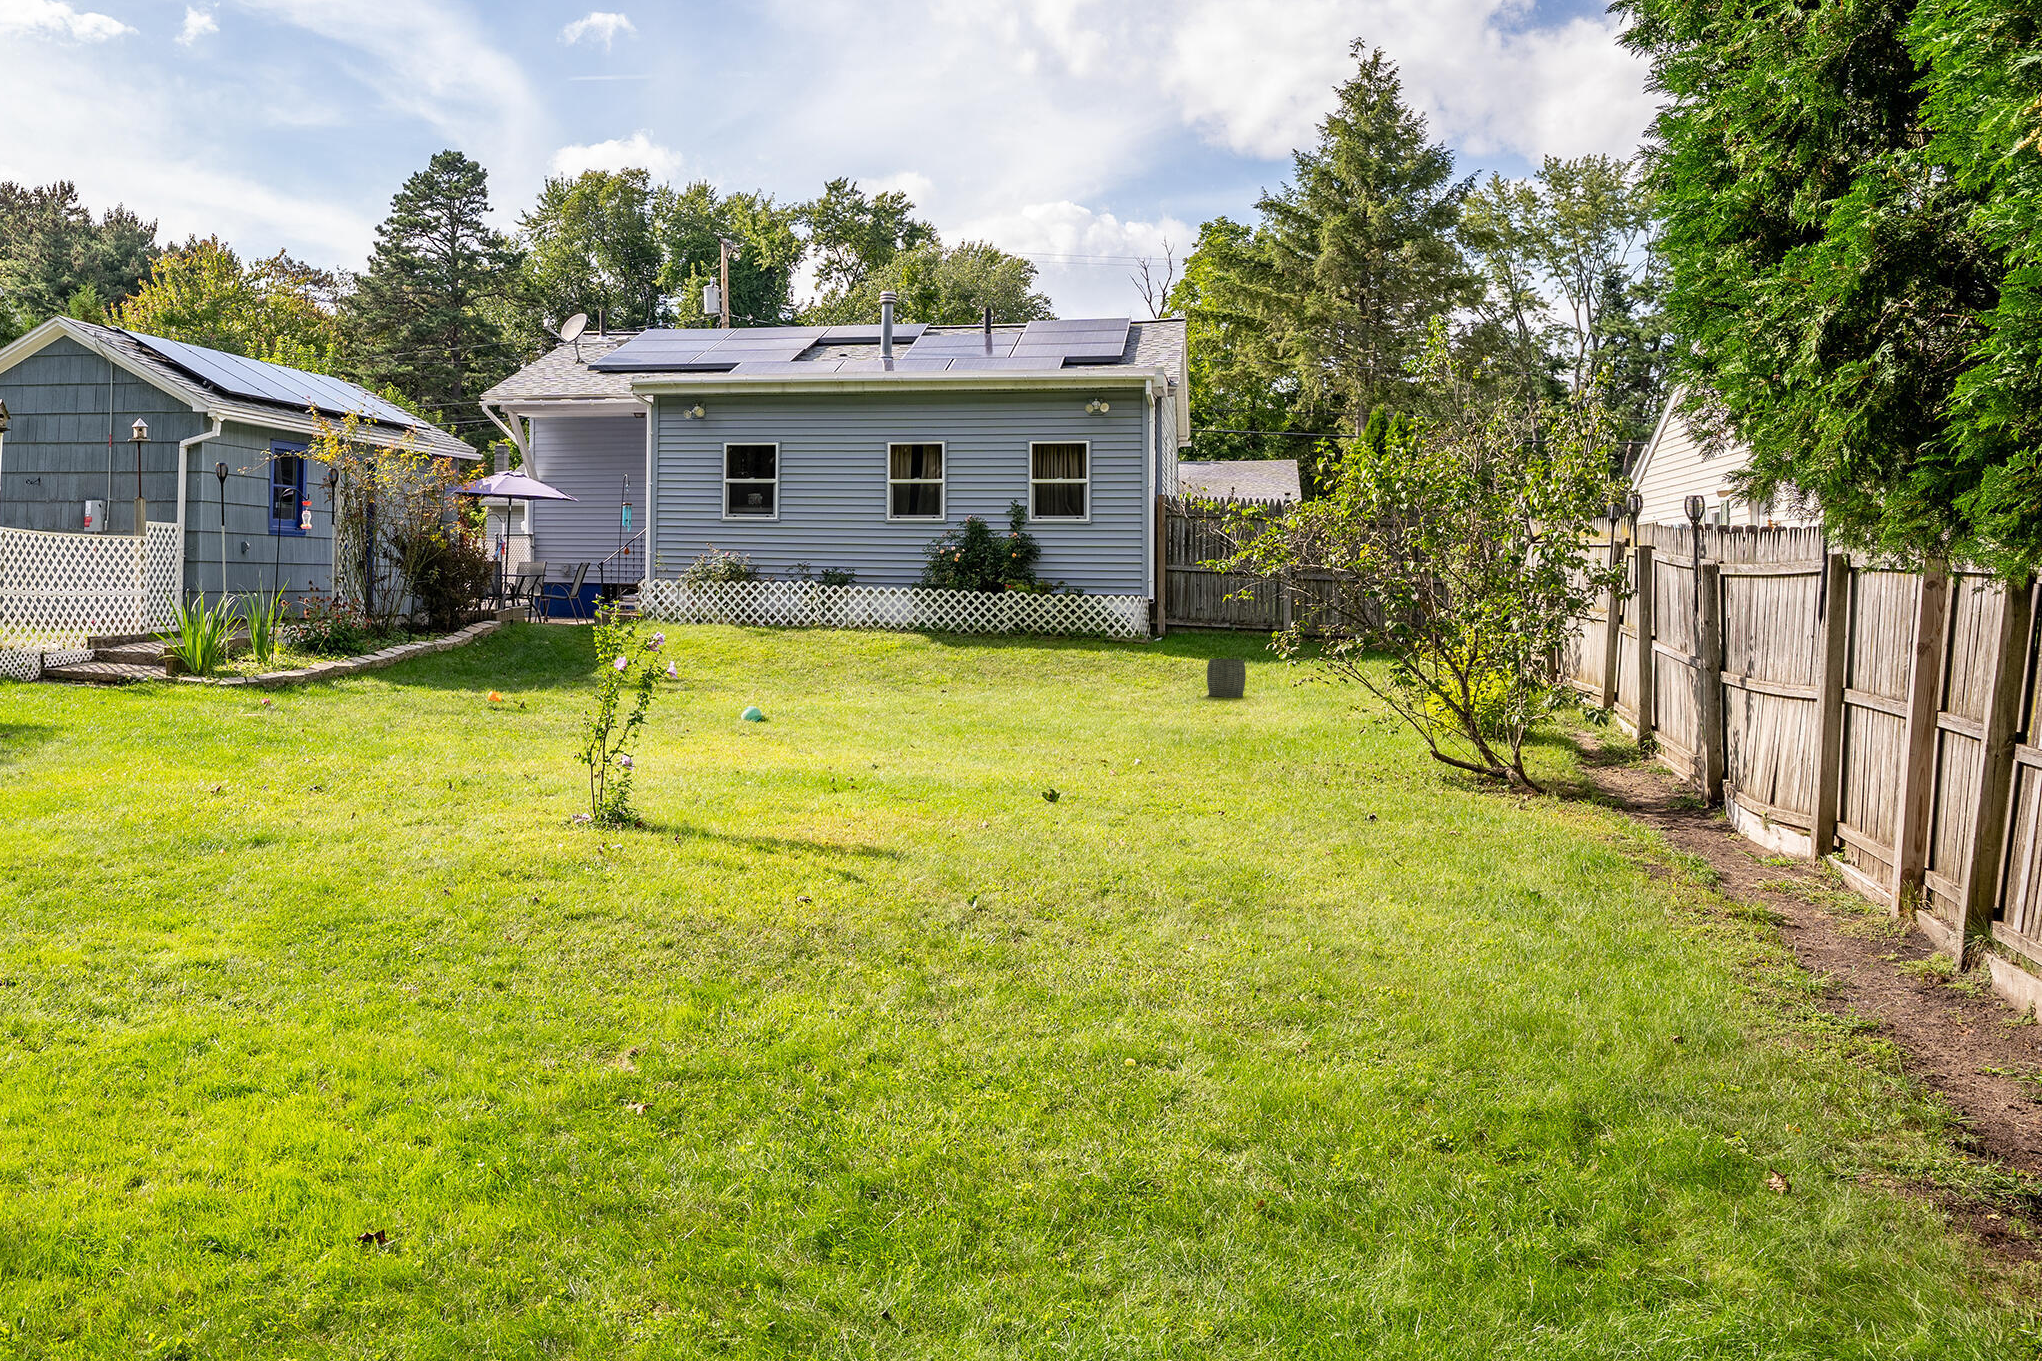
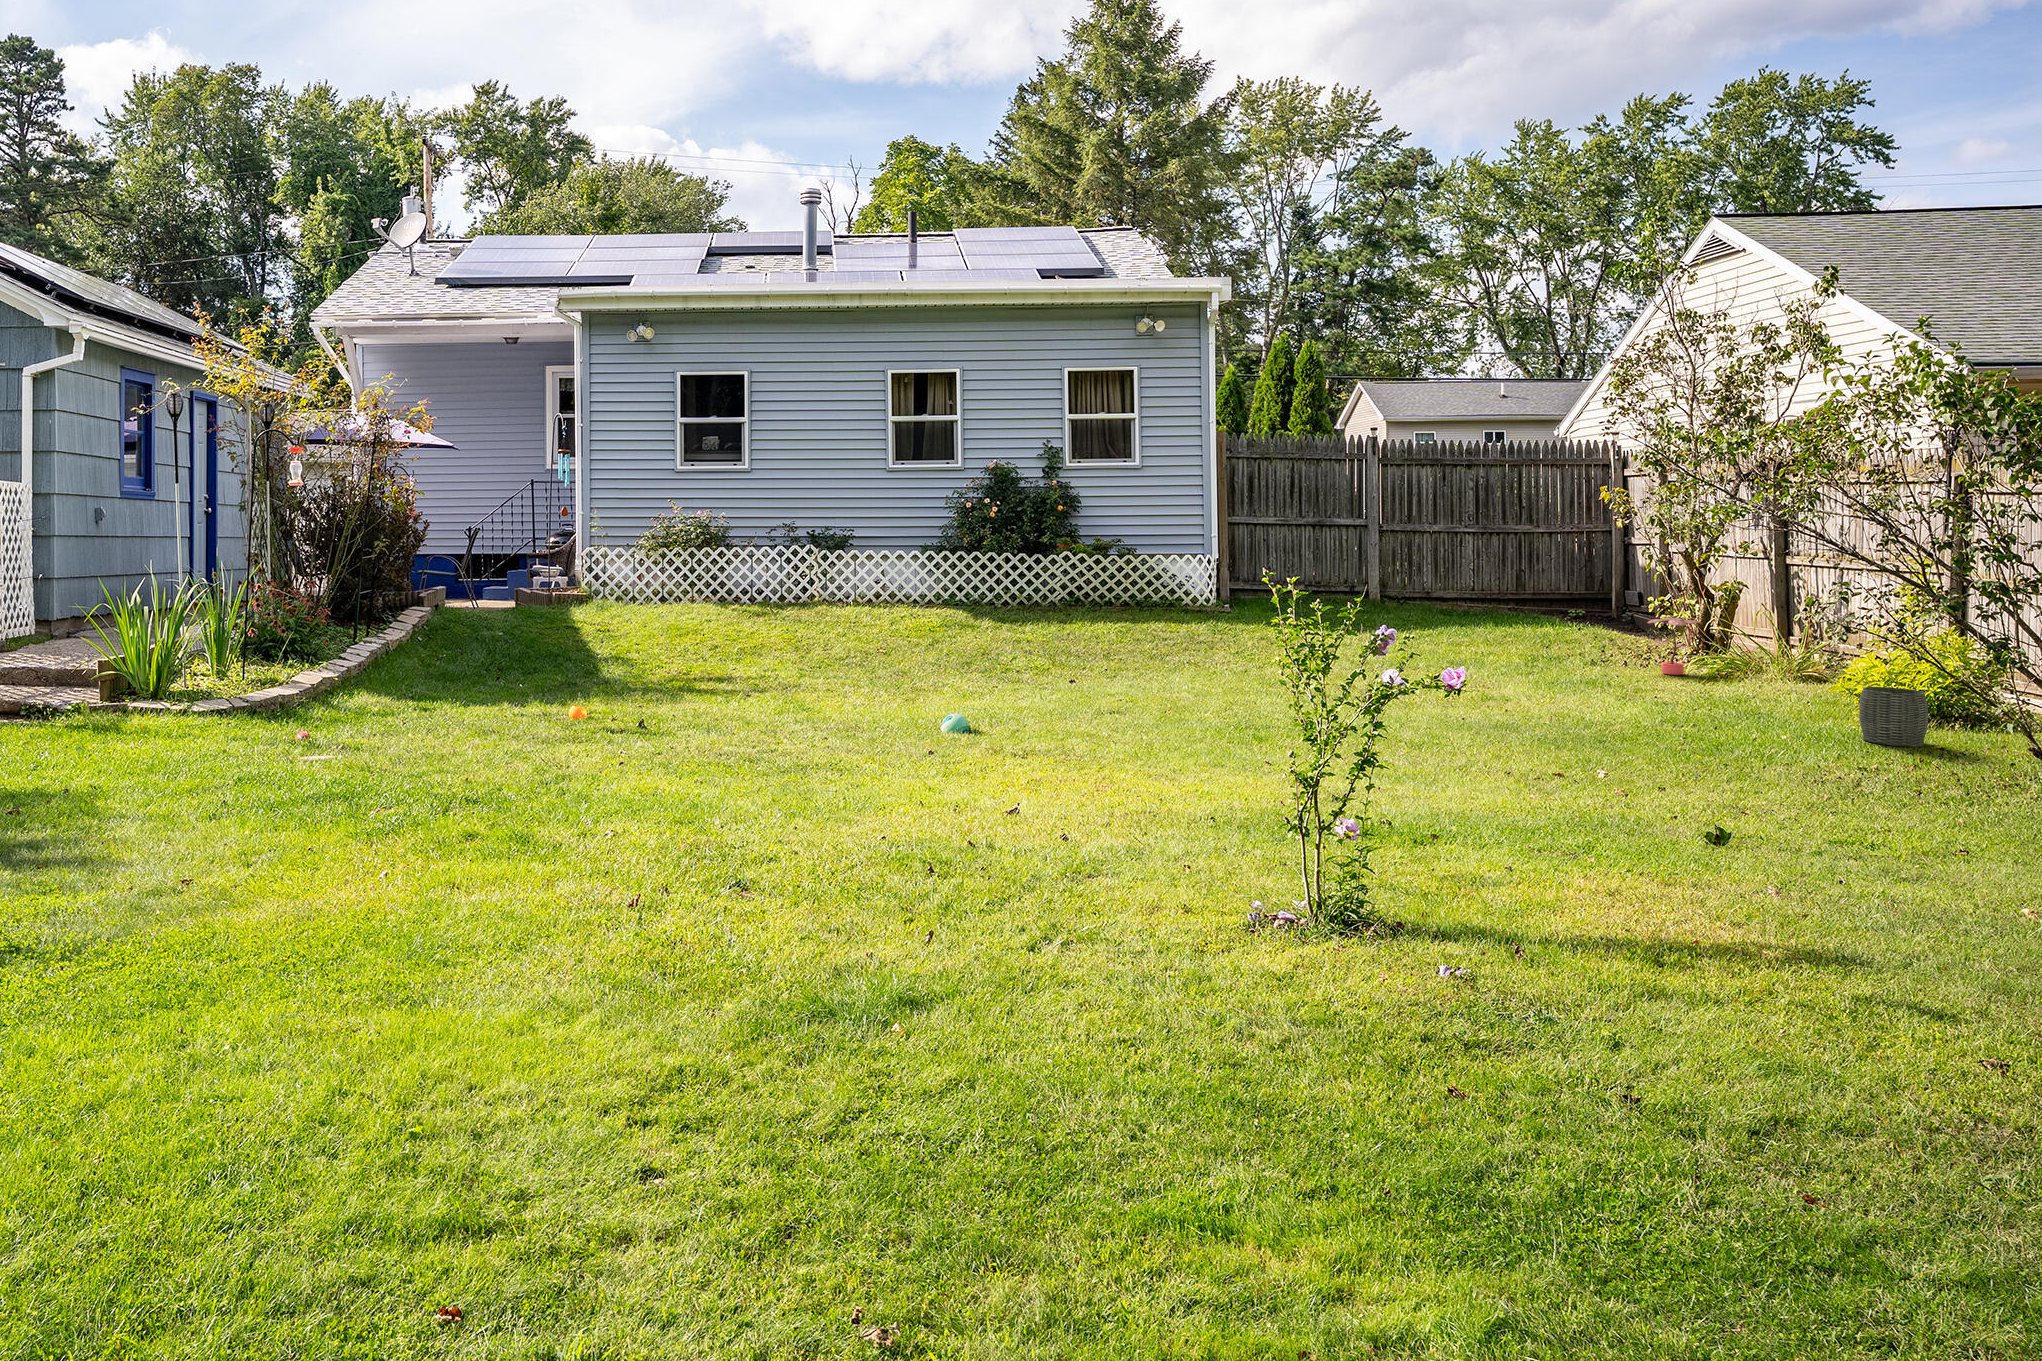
potted plant: none [1280,635,1316,680] -> present [1647,618,1698,675]

